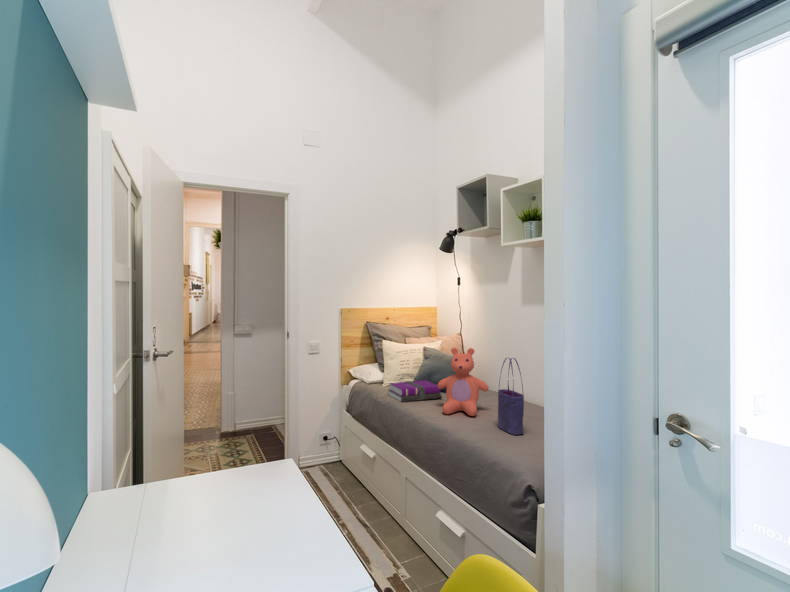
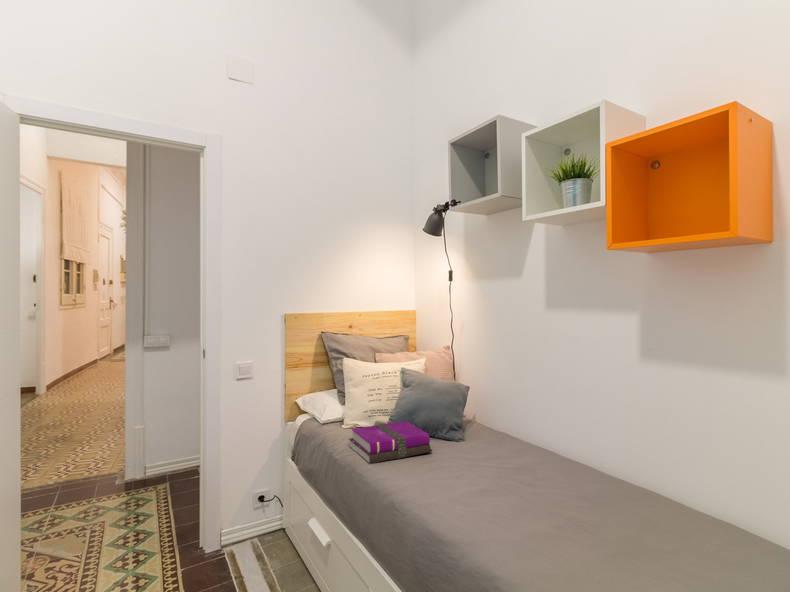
teddy bear: present [437,347,489,416] -> none [427,379,510,497]
tote bag: present [498,358,524,435] -> none [538,407,592,551]

